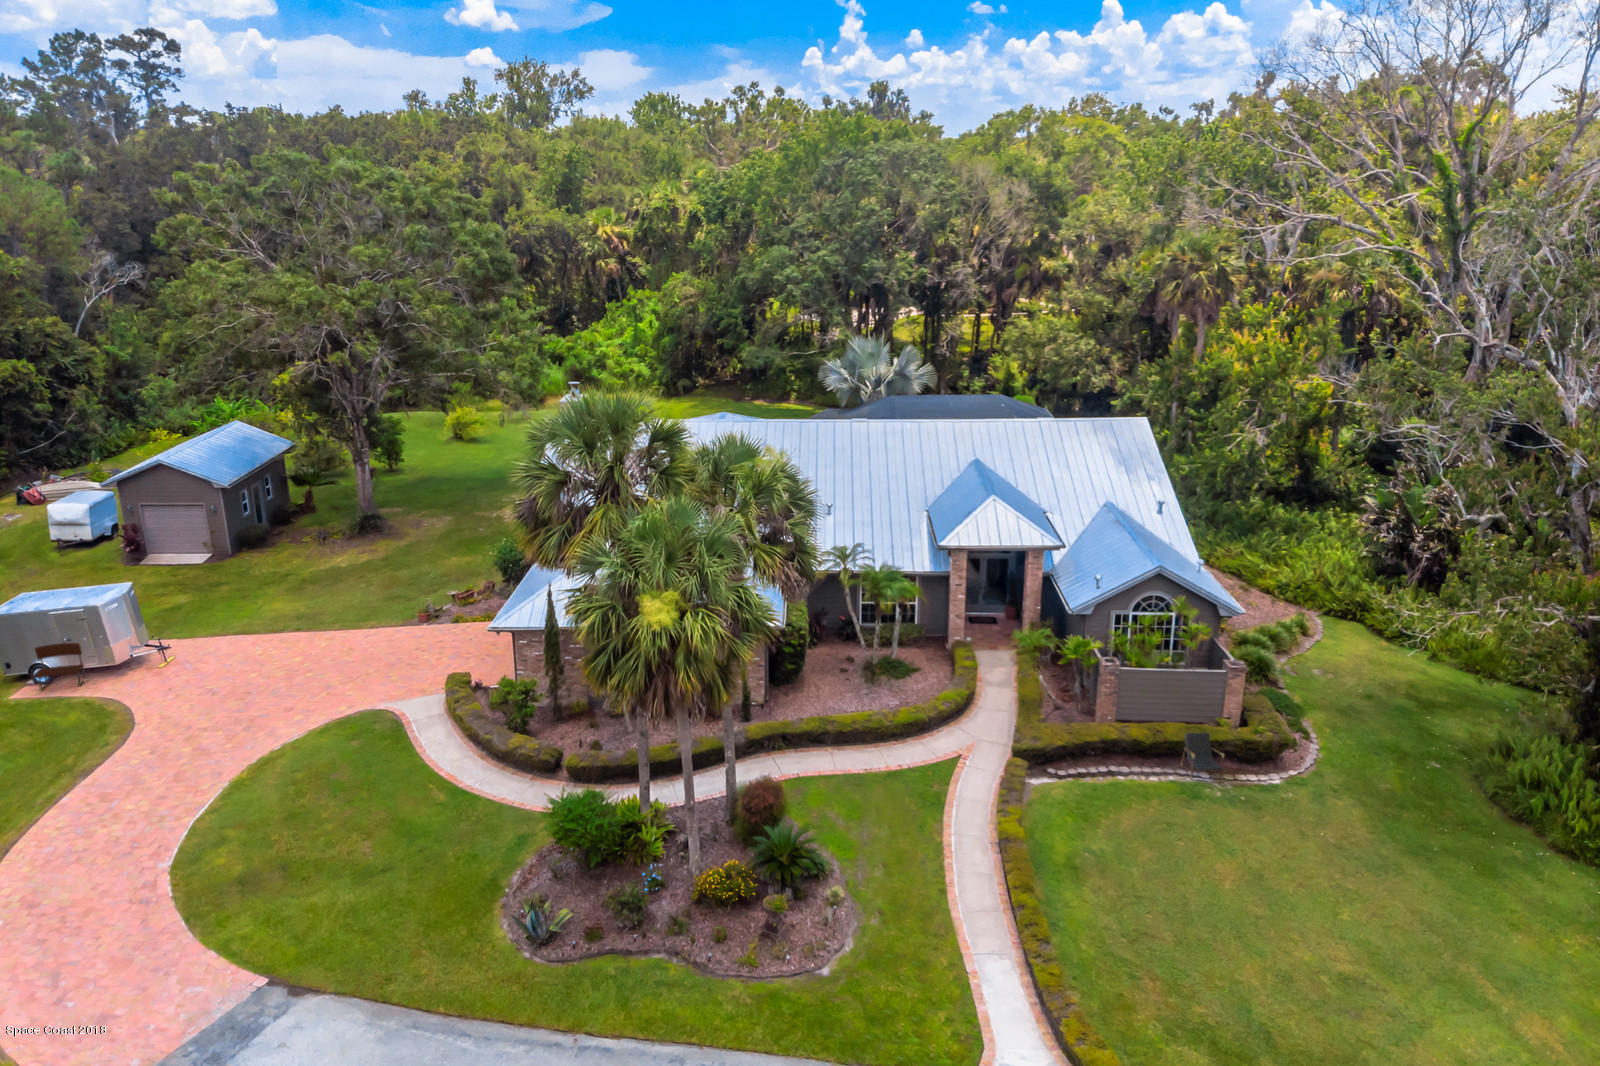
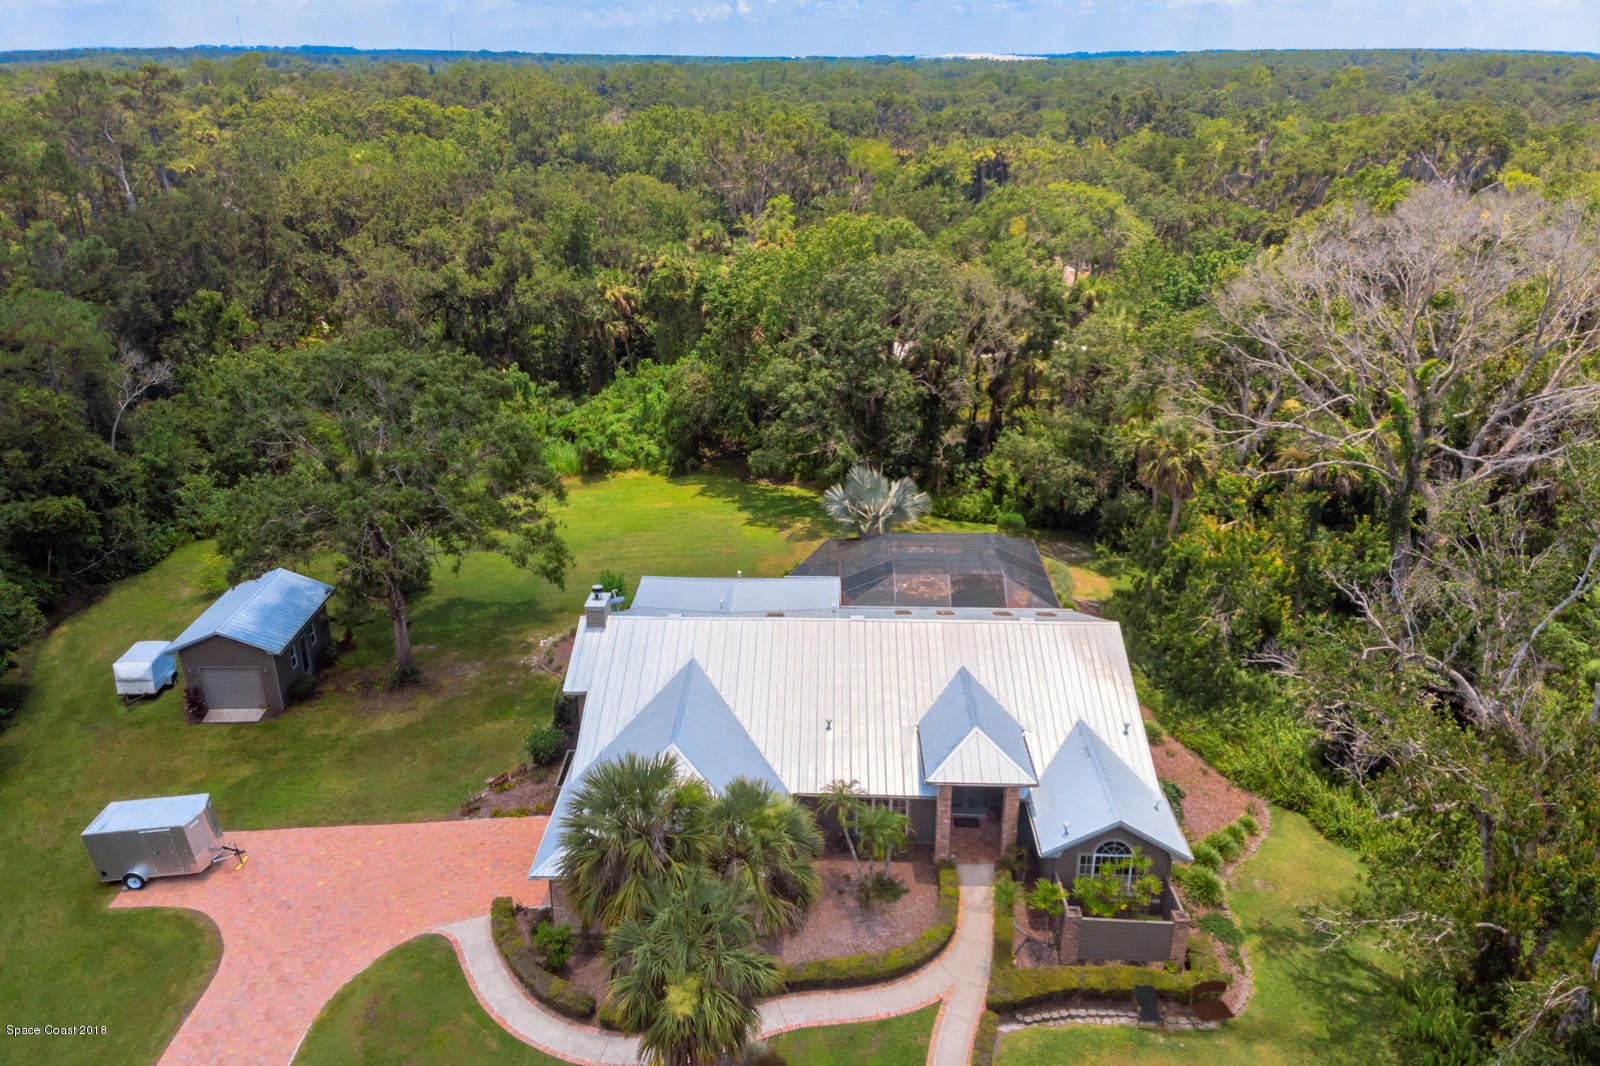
bench: present [32,643,87,691] -> present [1187,980,1235,1030]

